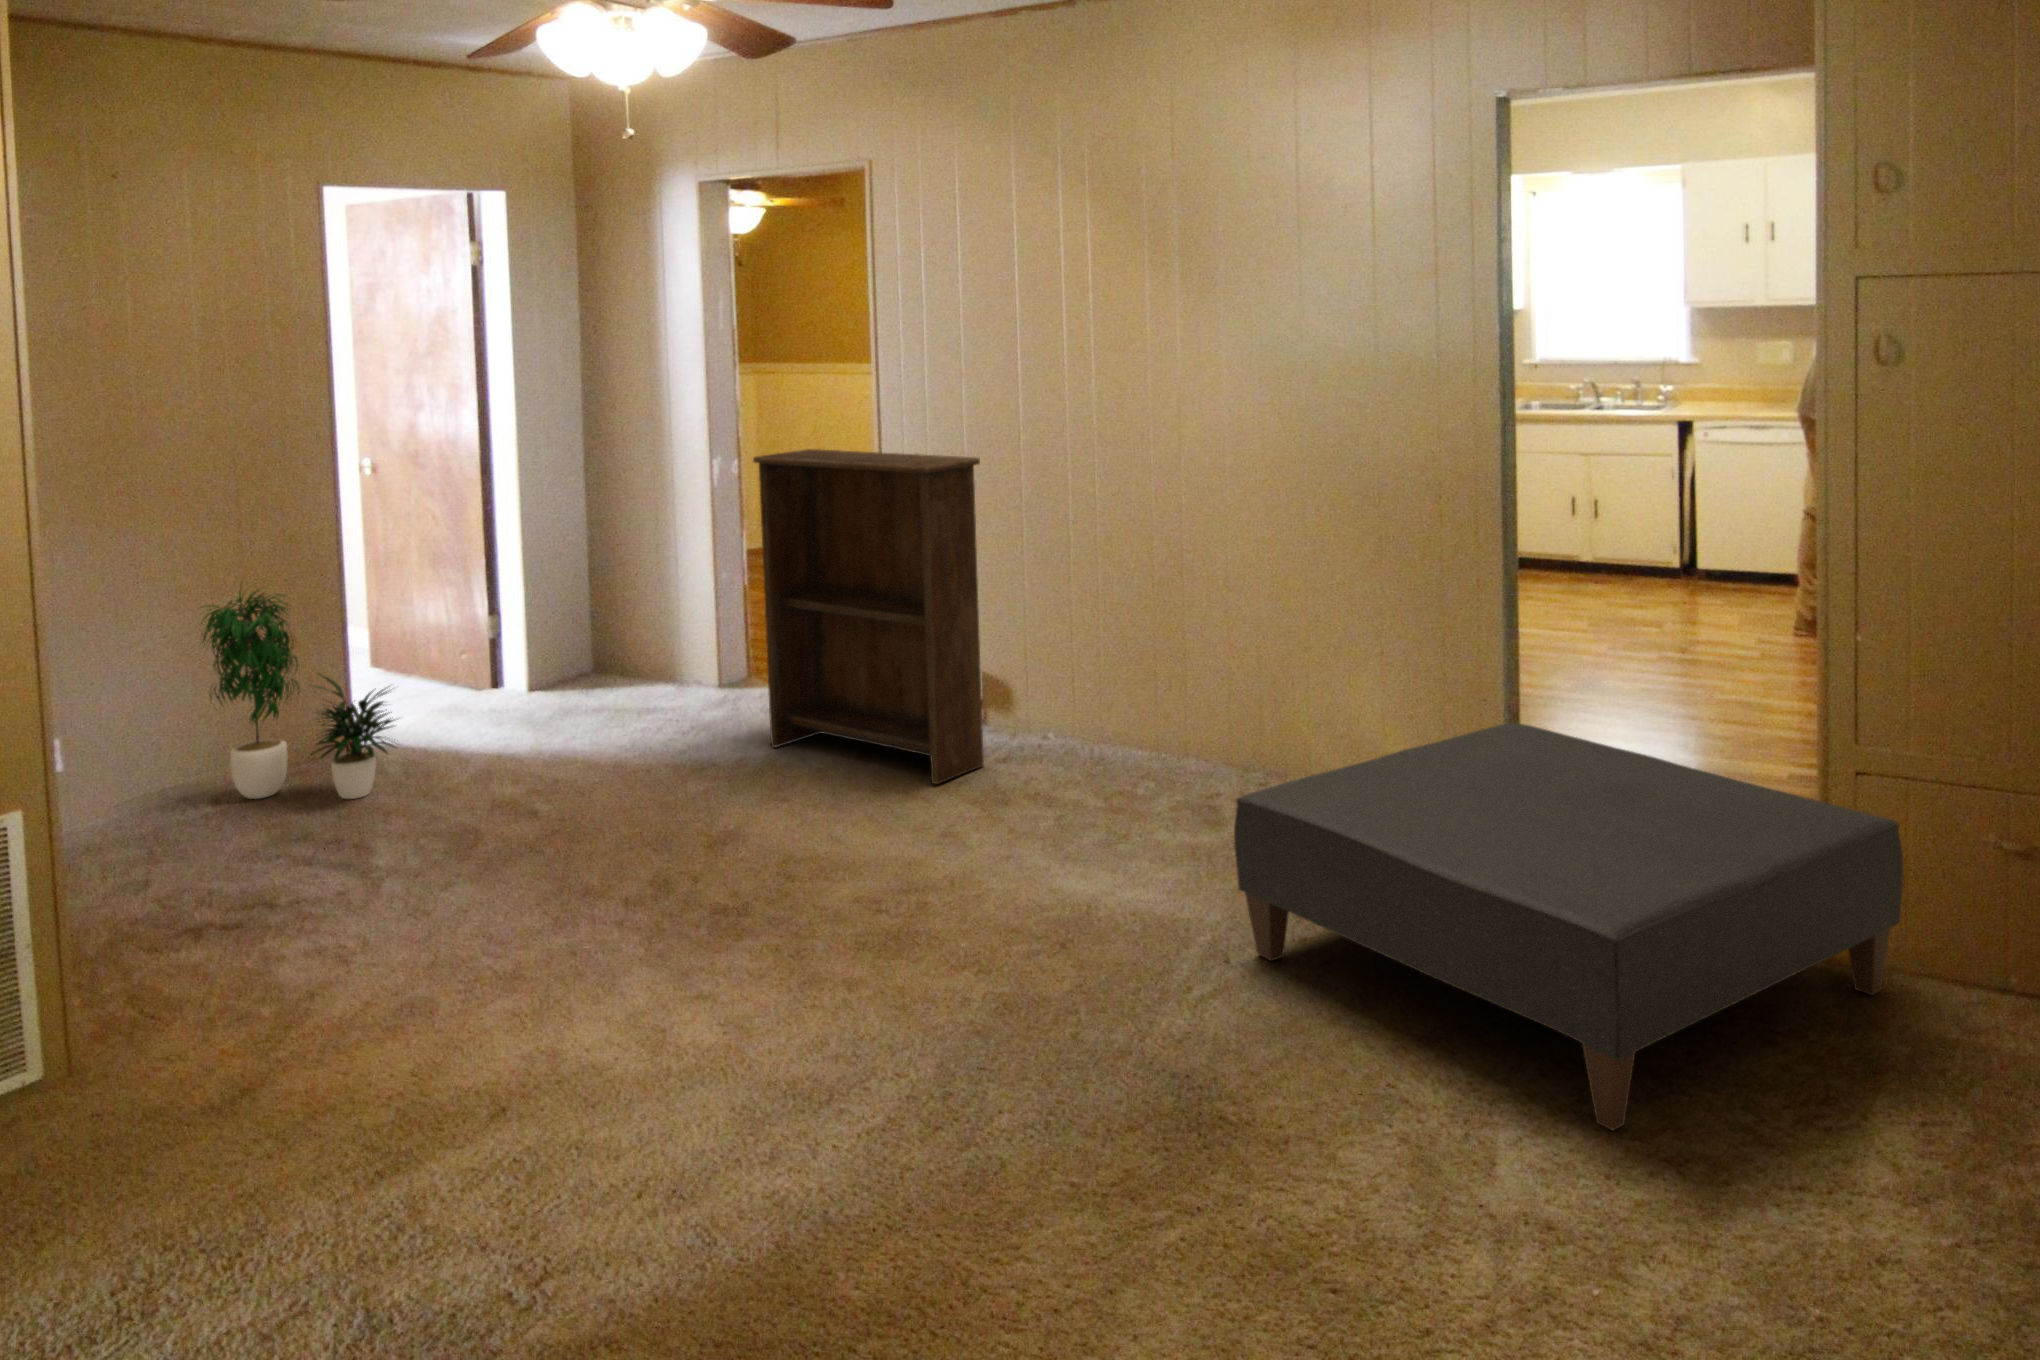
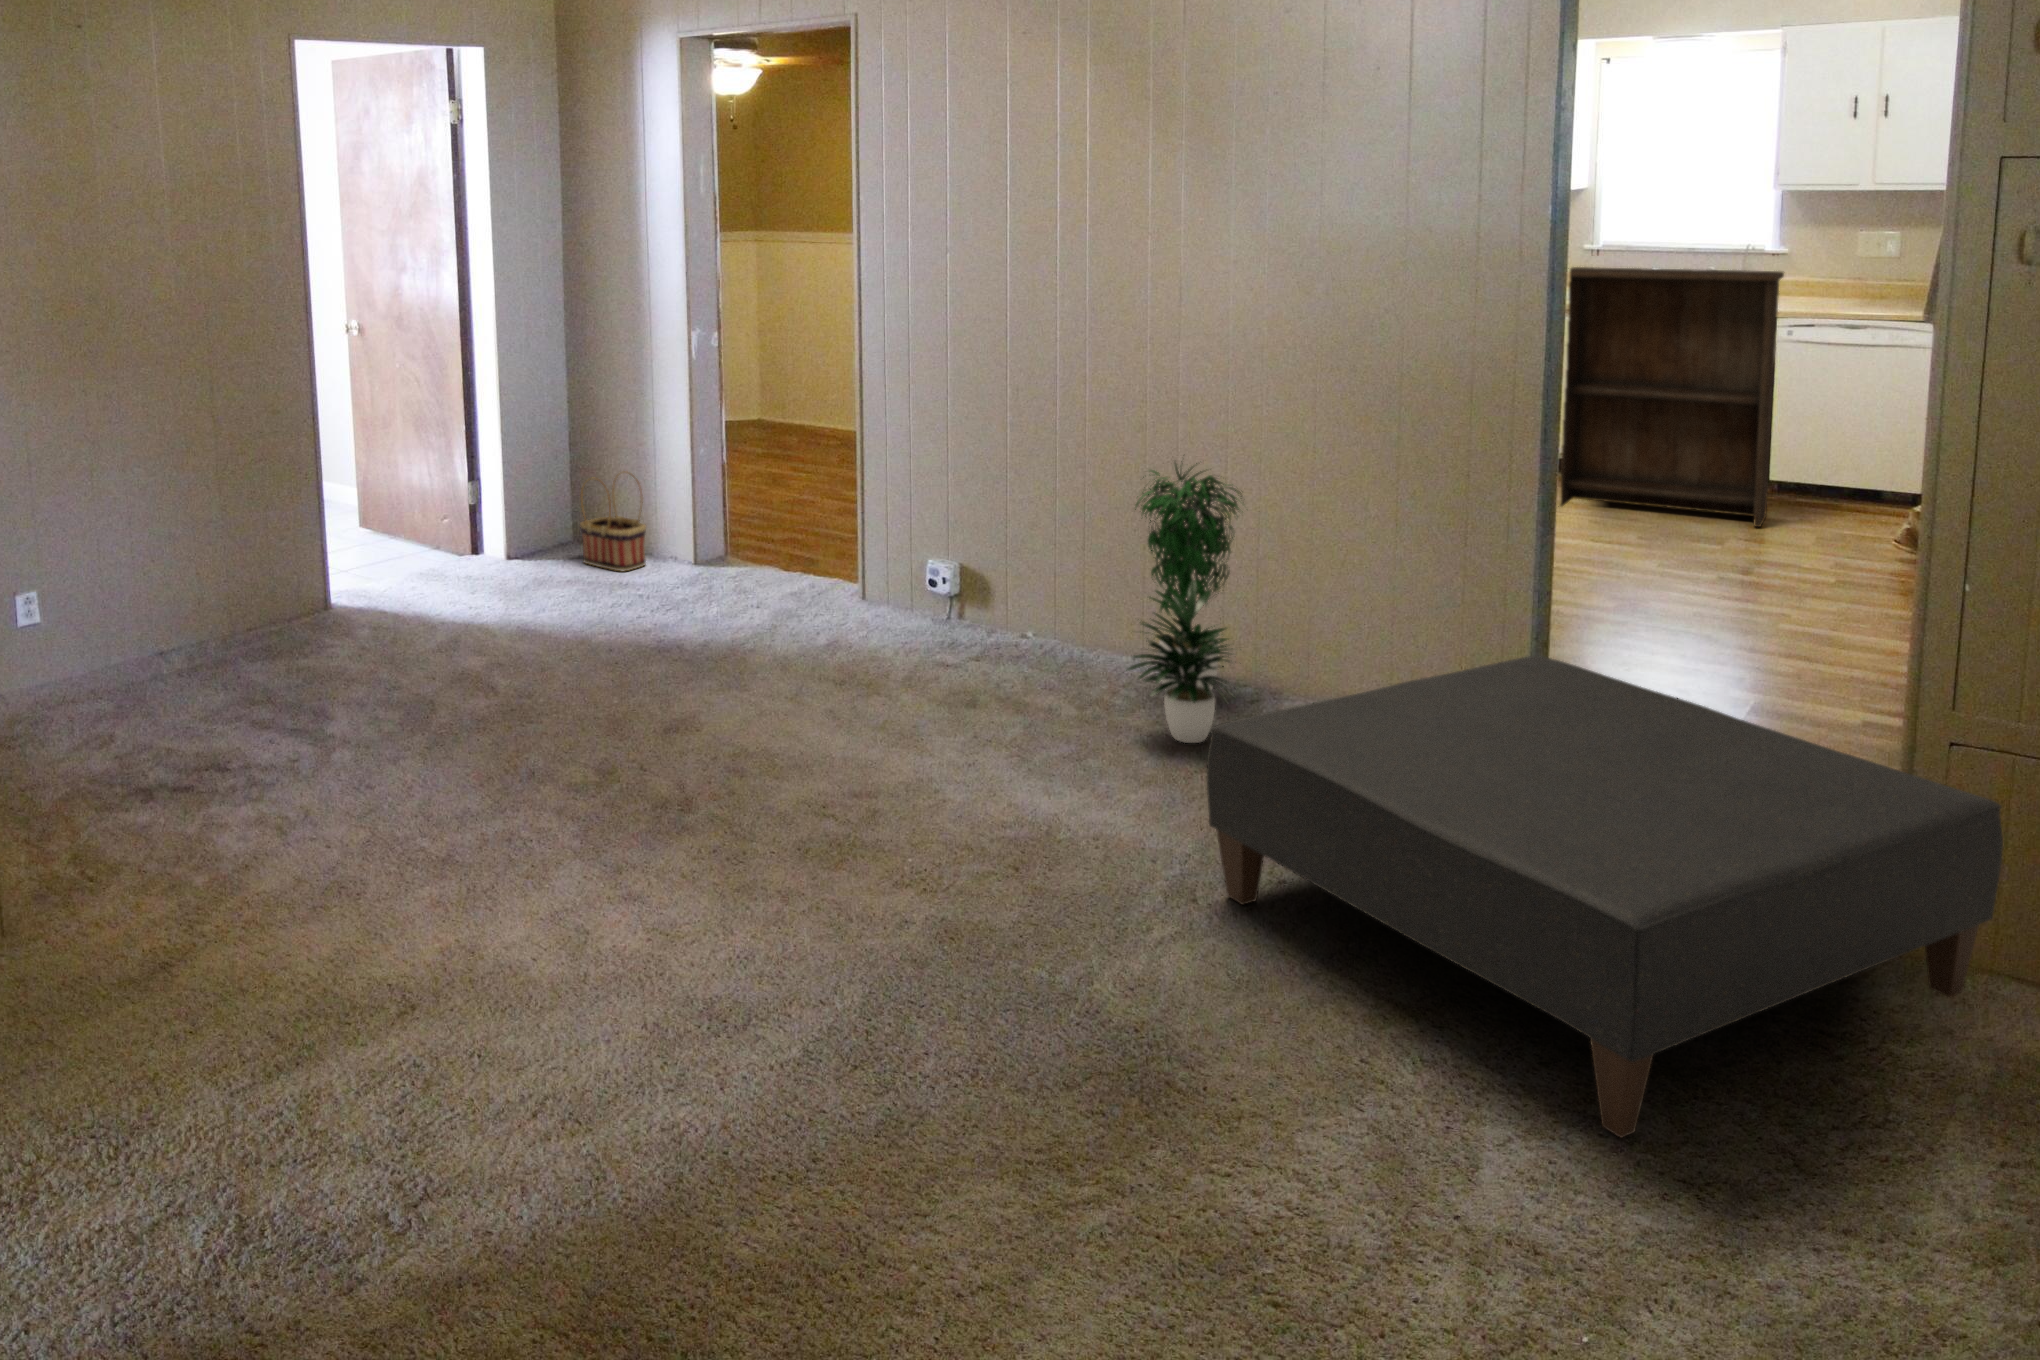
bookshelf: present [753,449,984,784] -> present [1560,267,1784,527]
potted plant: present [201,590,398,799] -> present [1126,463,1242,743]
basket: none [609,597,675,695] -> present [580,473,646,571]

